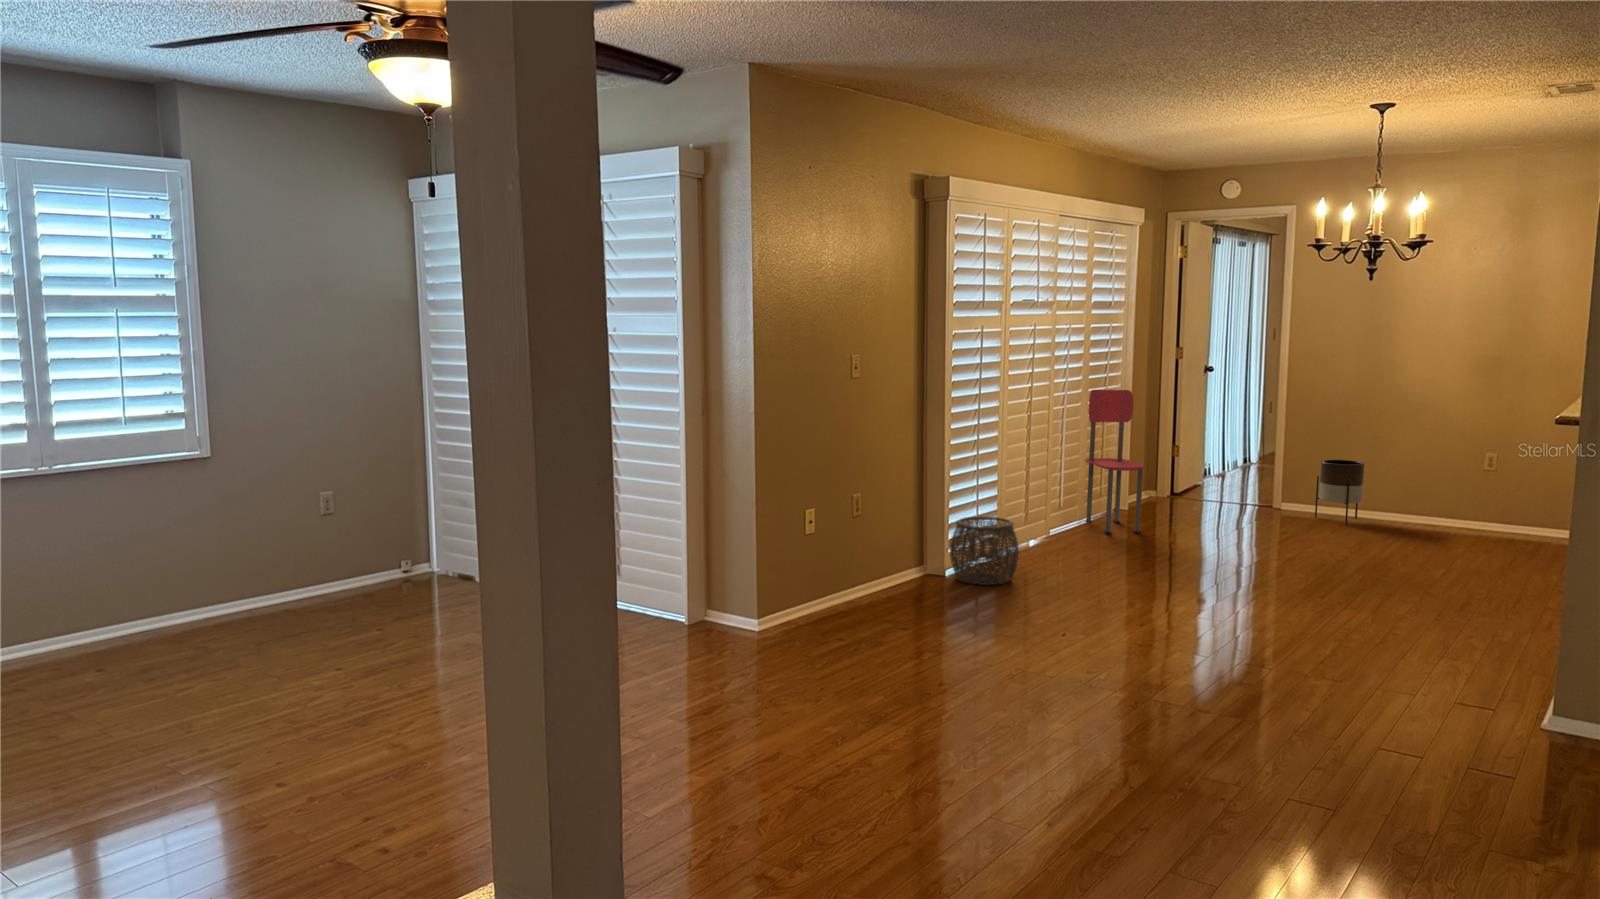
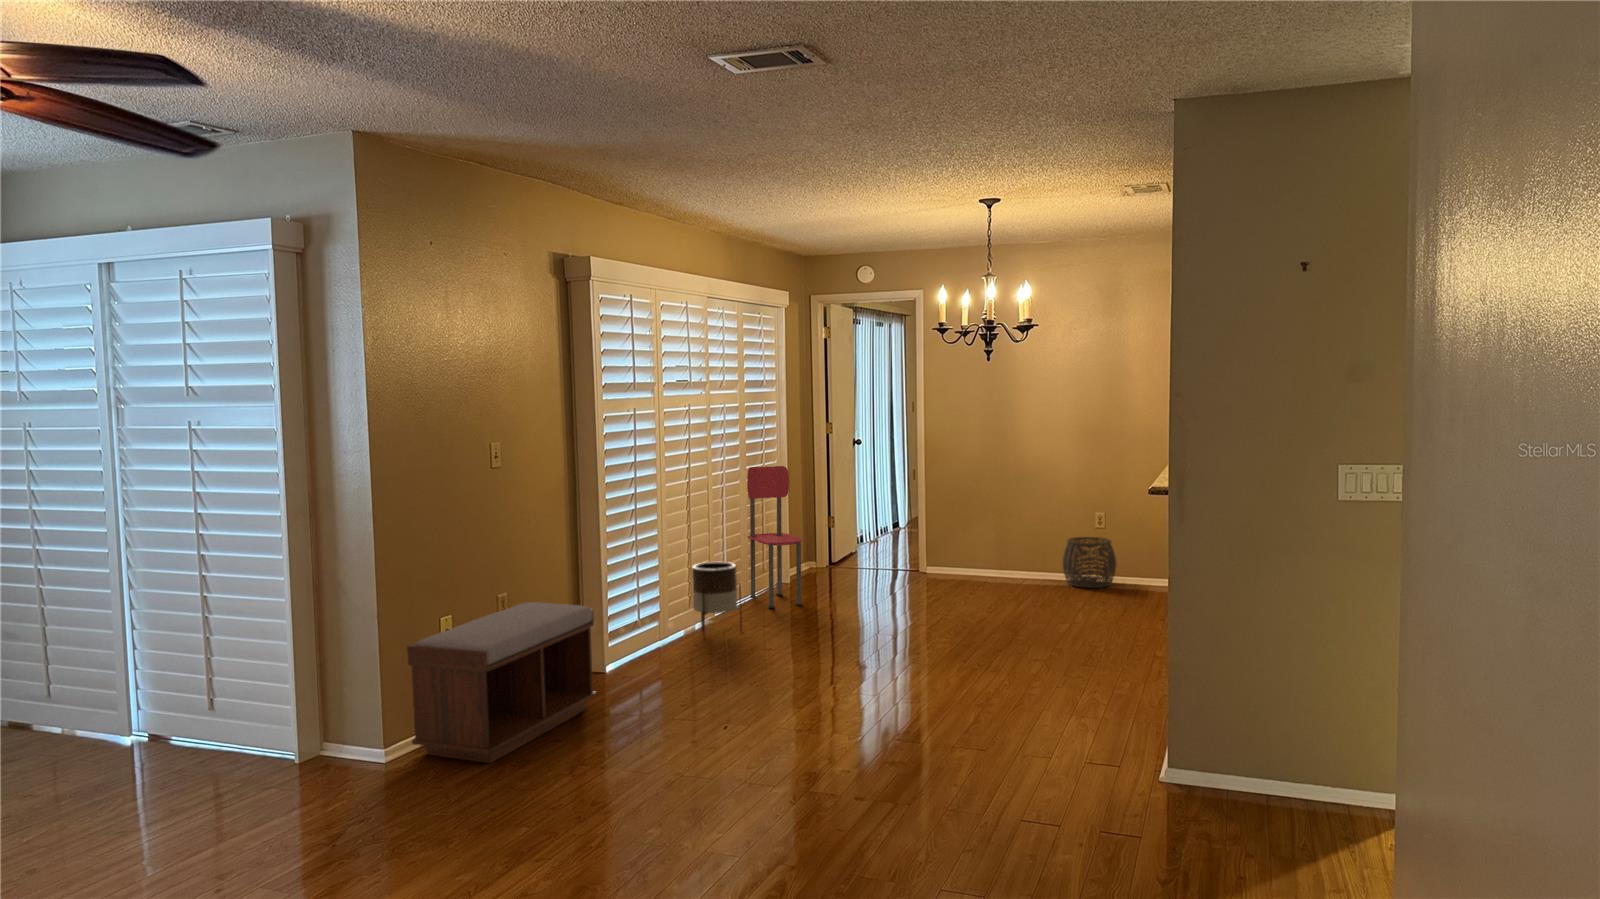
planter: present [1315,460,1364,525] -> present [692,562,742,637]
bench: none [779,504,939,641] -> present [407,602,596,763]
woven basket: present [950,516,1019,585] -> present [1063,537,1116,588]

